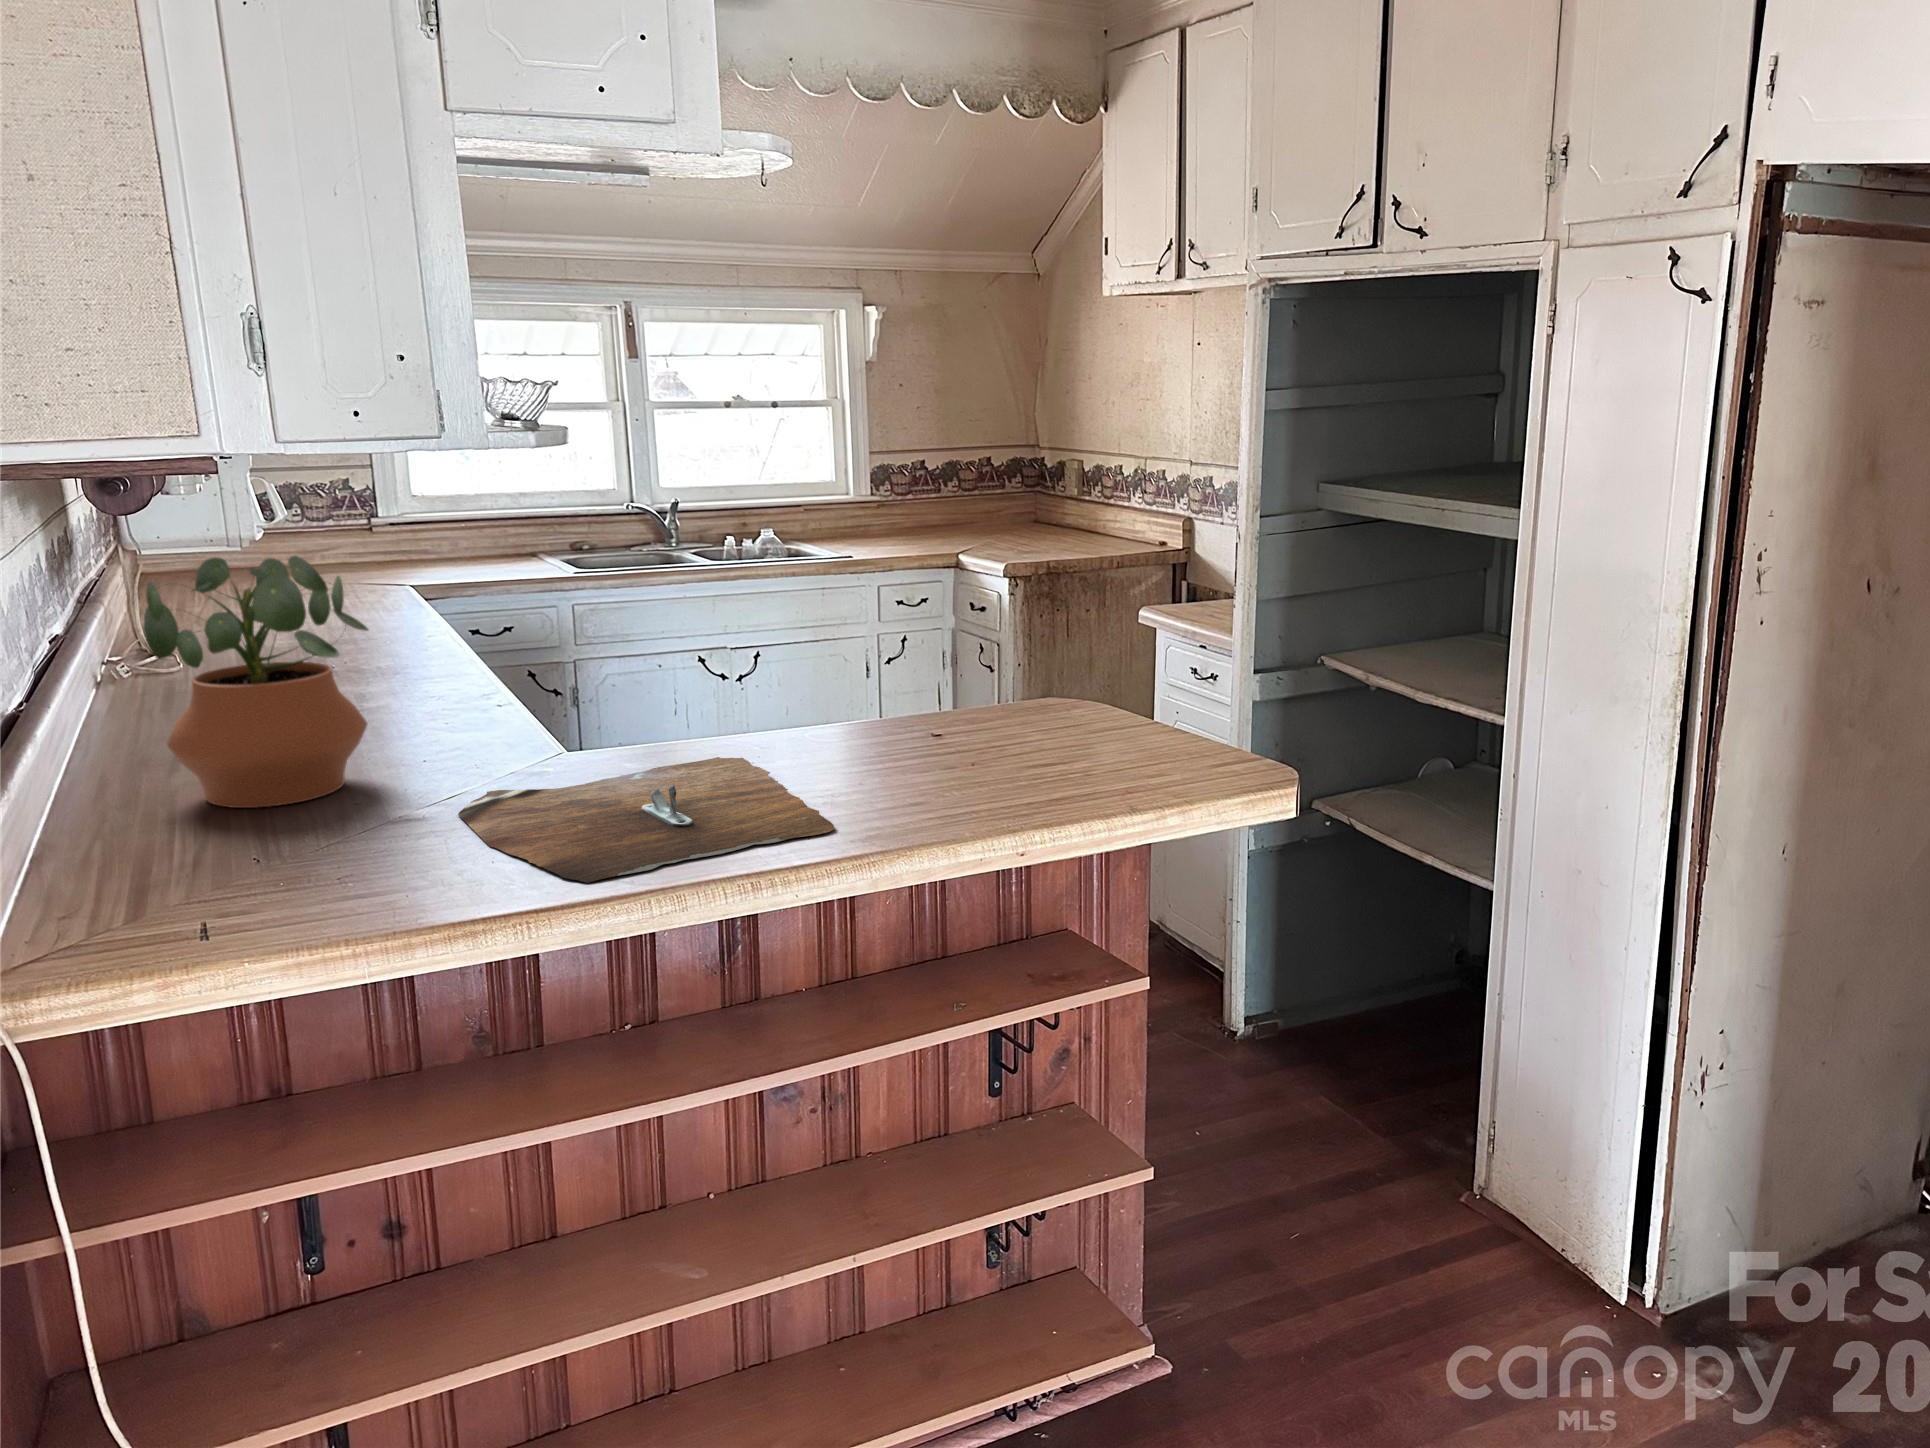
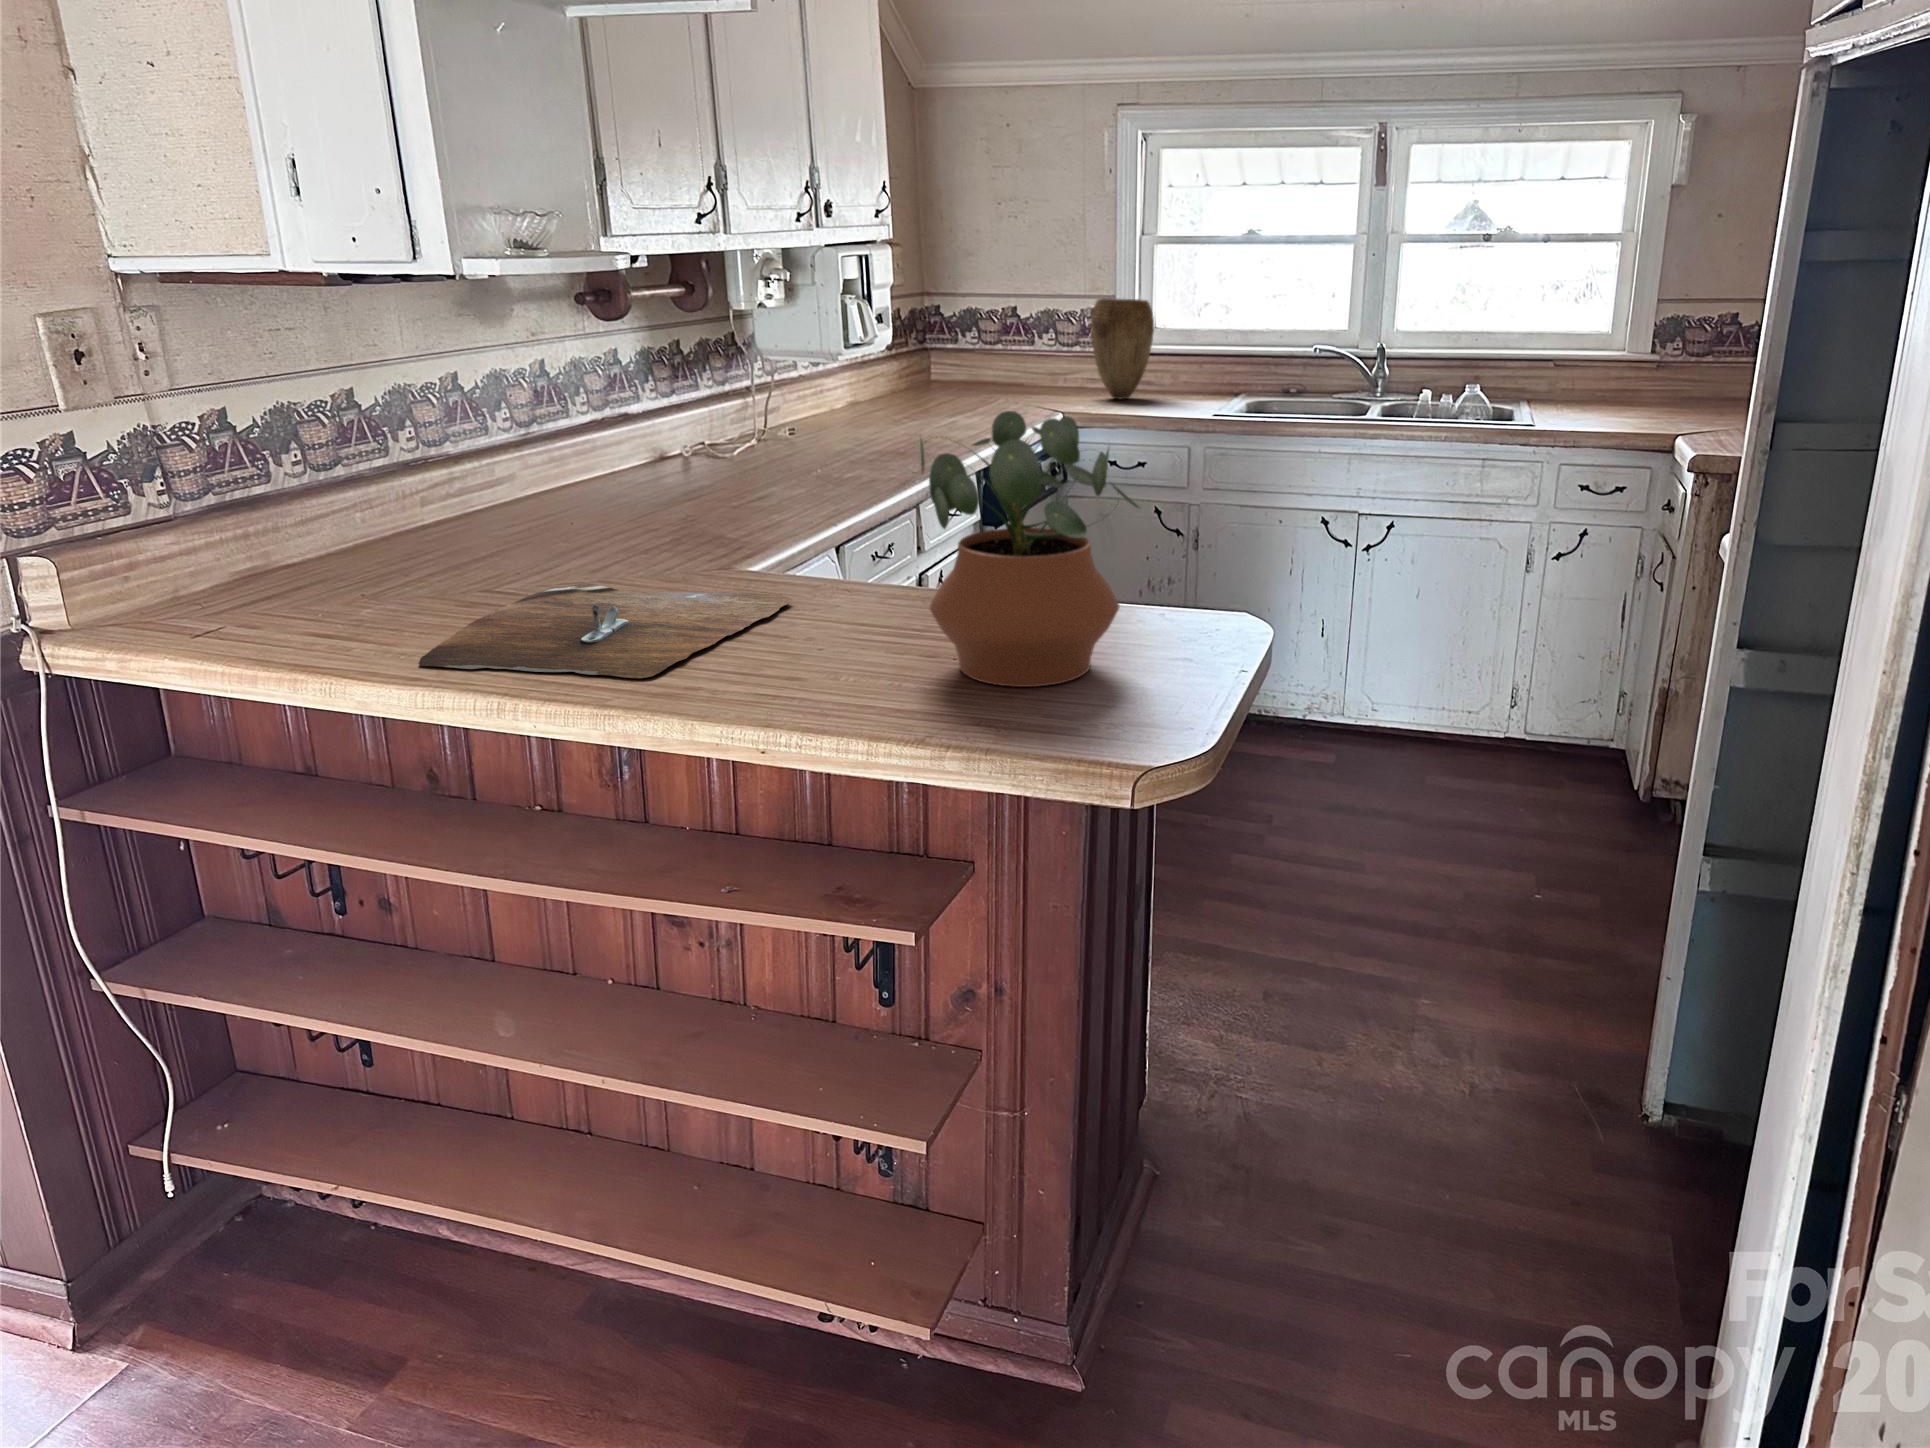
vase: none [369,466,445,573] -> present [1091,298,1154,399]
potted plant: present [144,556,368,808] -> present [920,411,1139,687]

